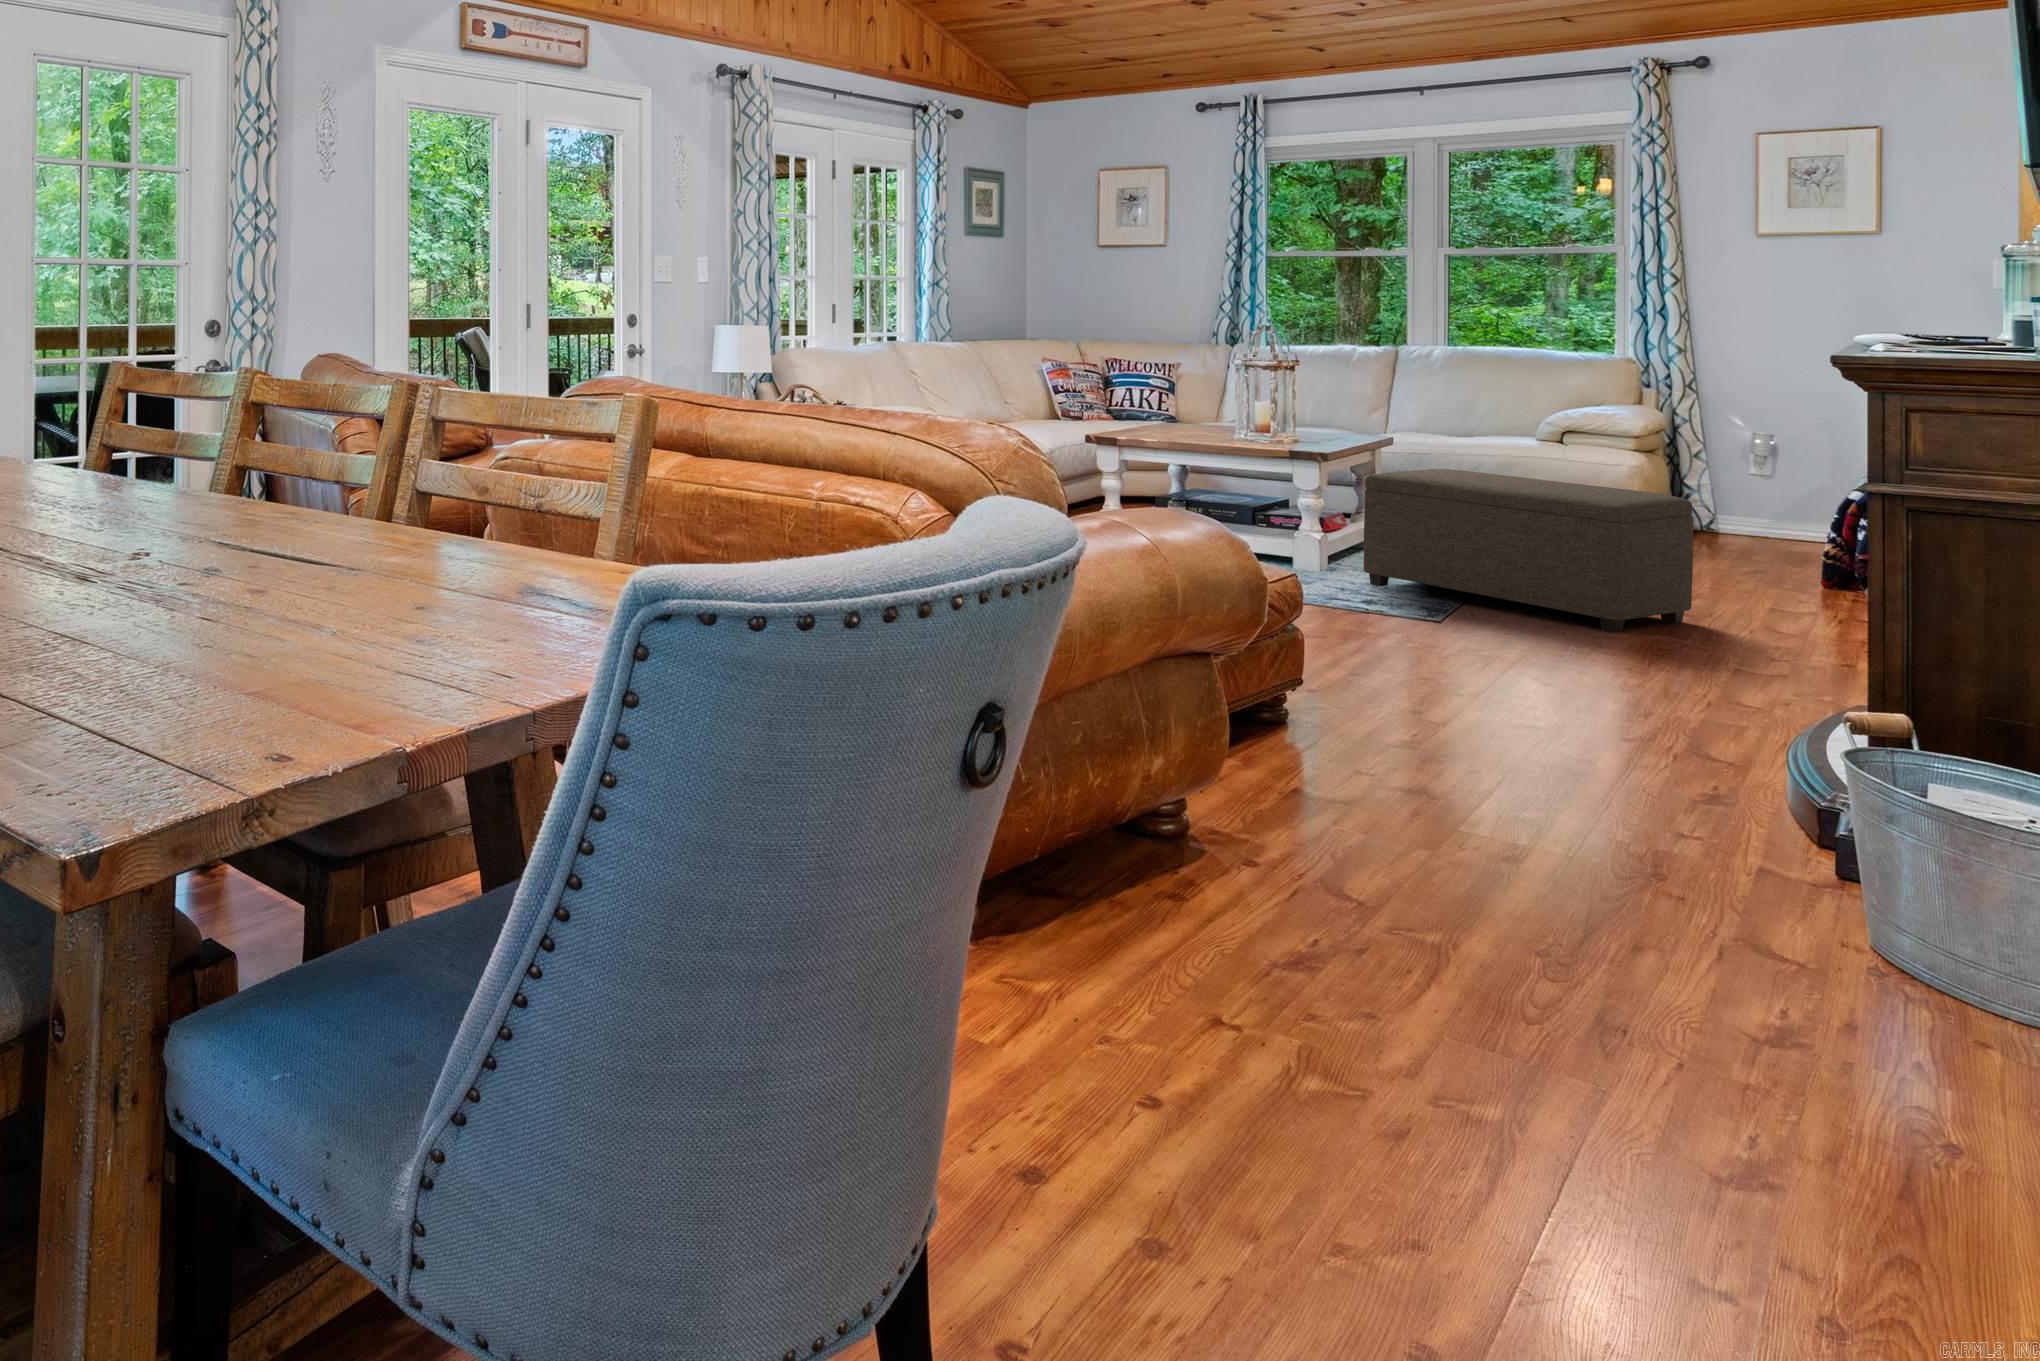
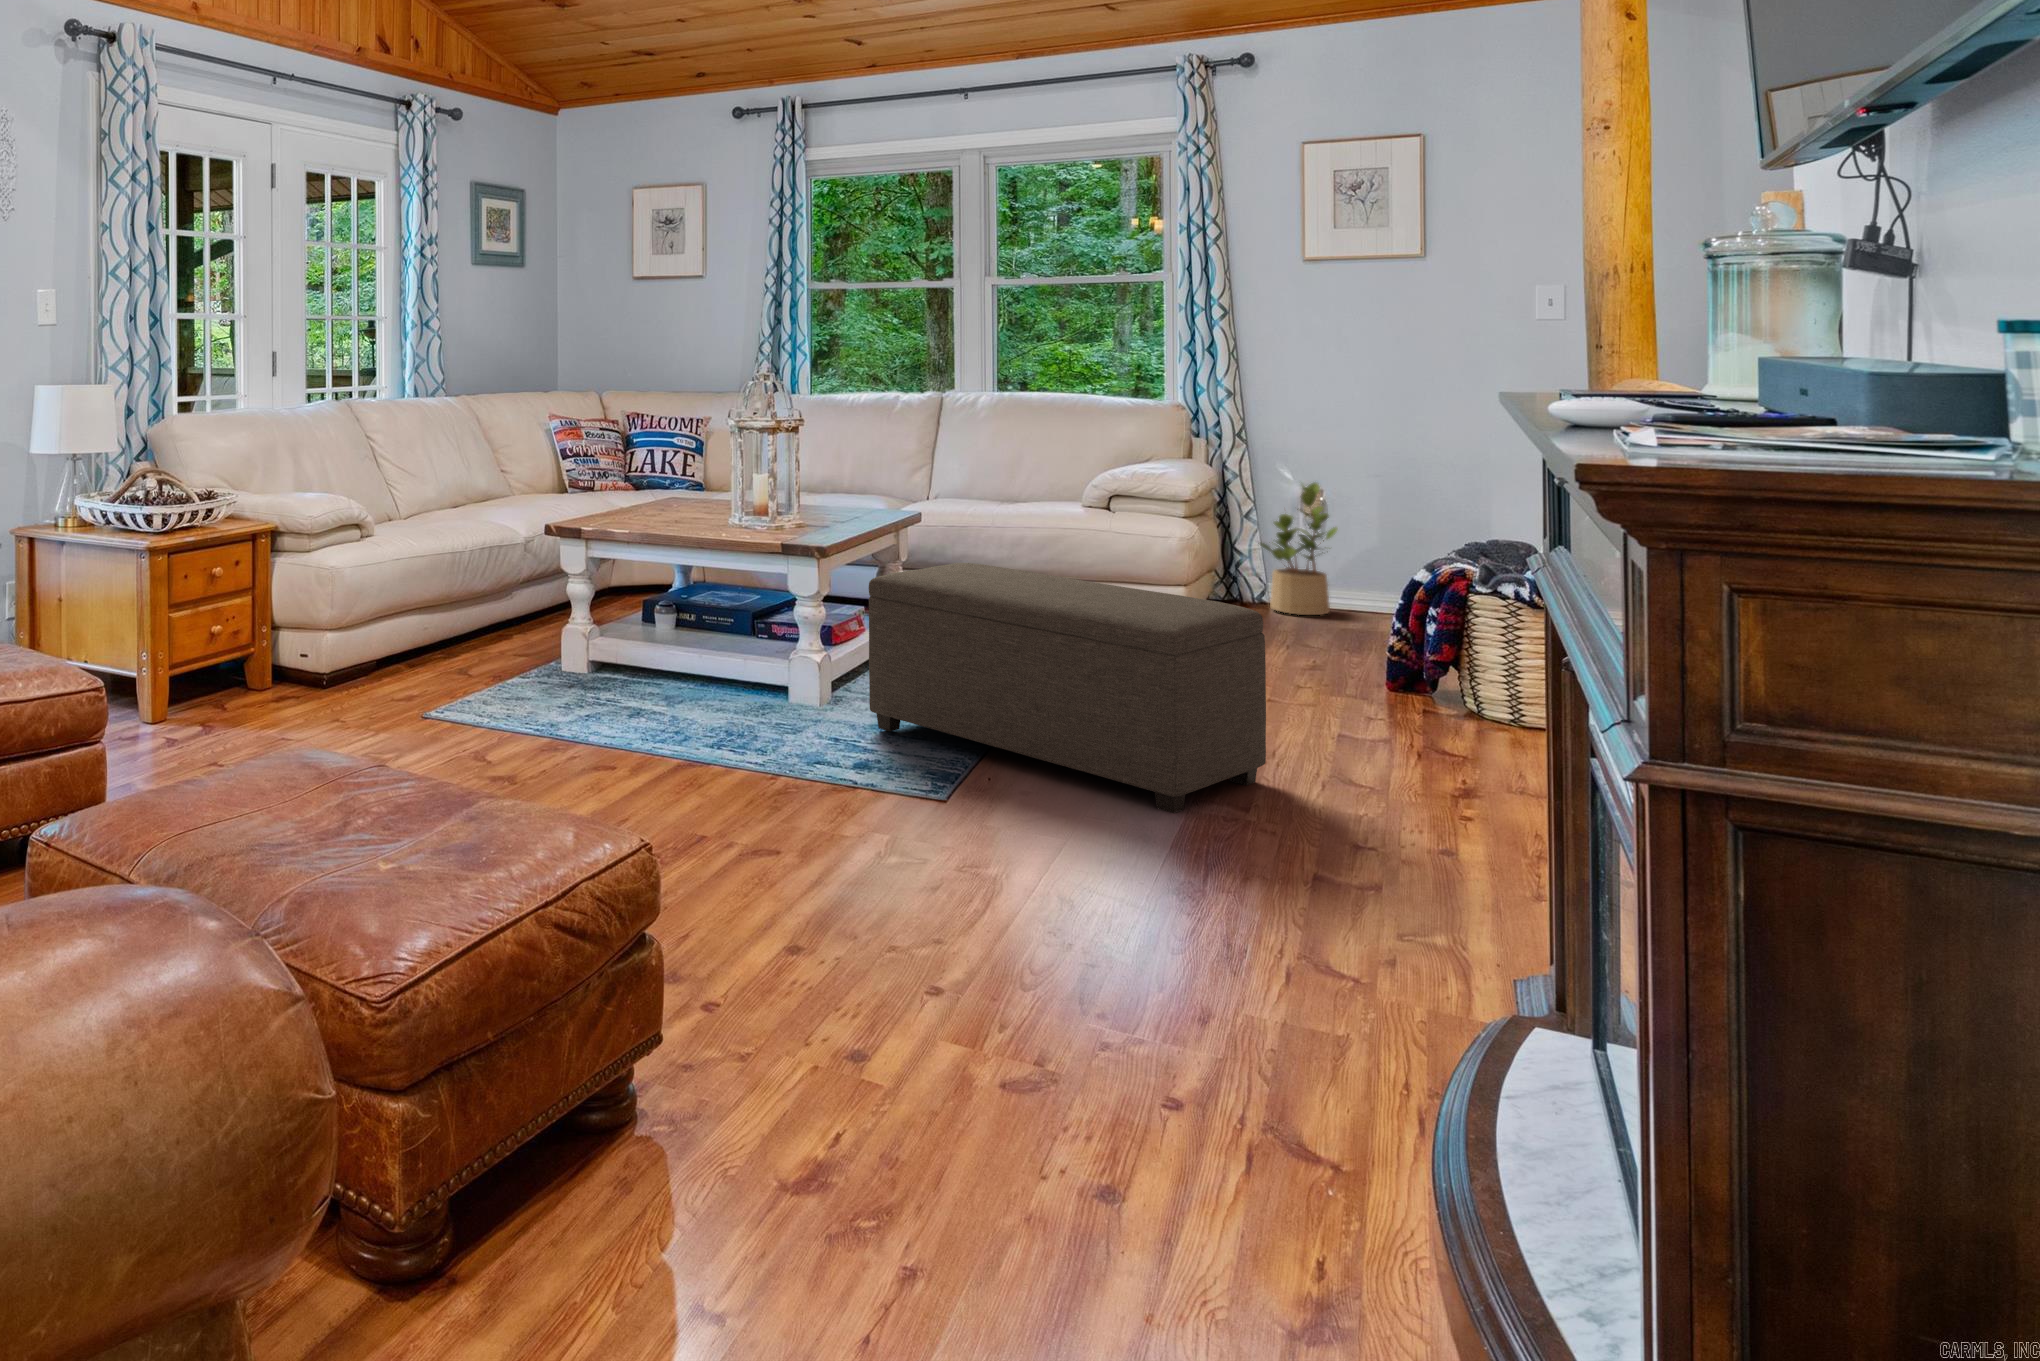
potted plant: none [1700,425,1779,538] -> present [1260,483,1337,615]

